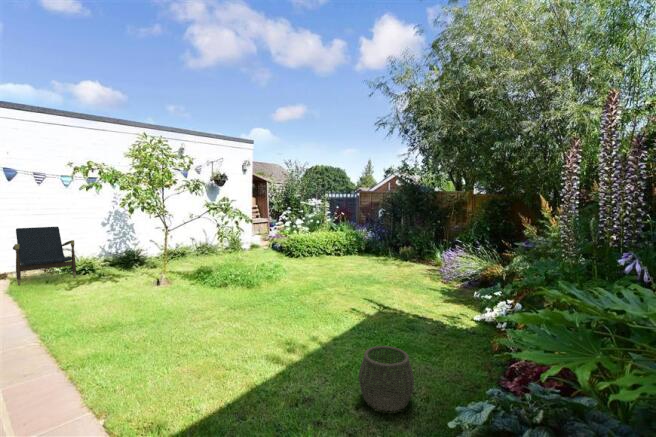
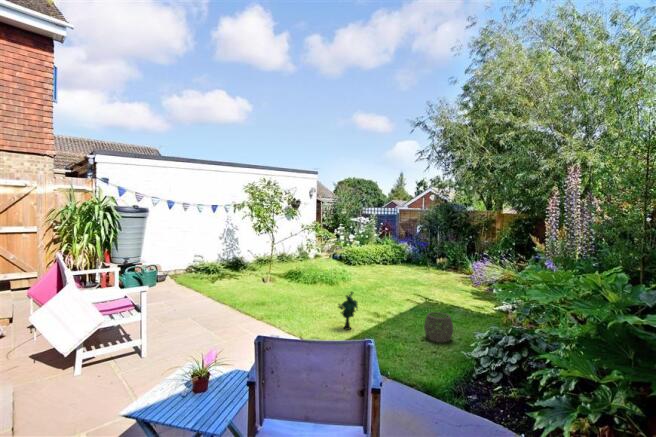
lounge chair: present [13,227,76,285] -> none [172,240,210,280]
decorative plant: none [195,311,240,385] -> present [338,292,358,330]

